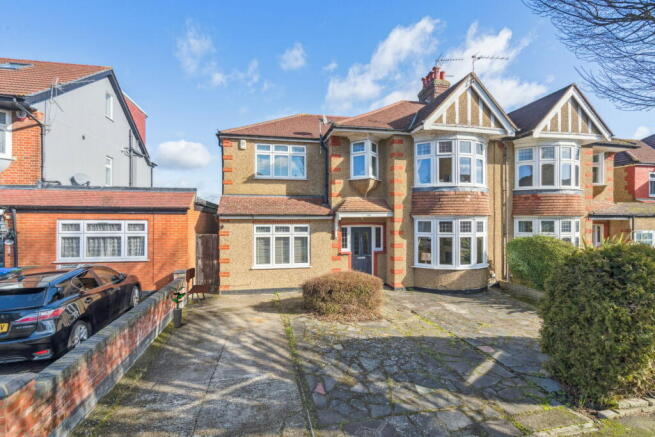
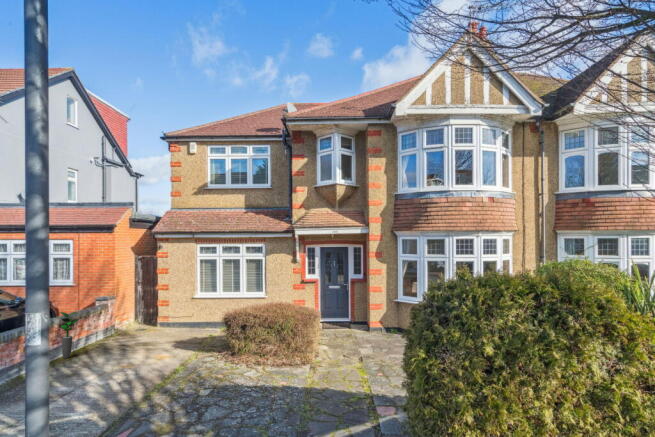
bench: present [186,268,210,307] -> none [102,293,139,339]

